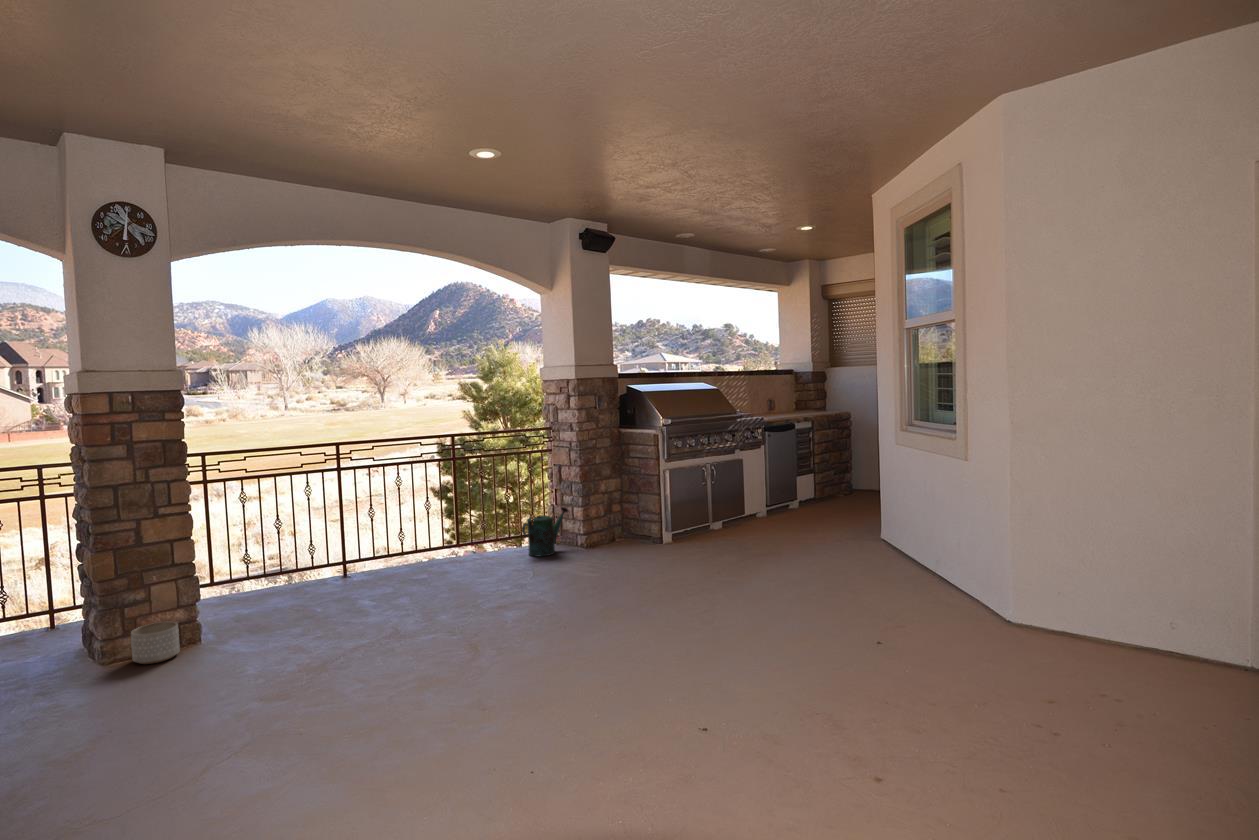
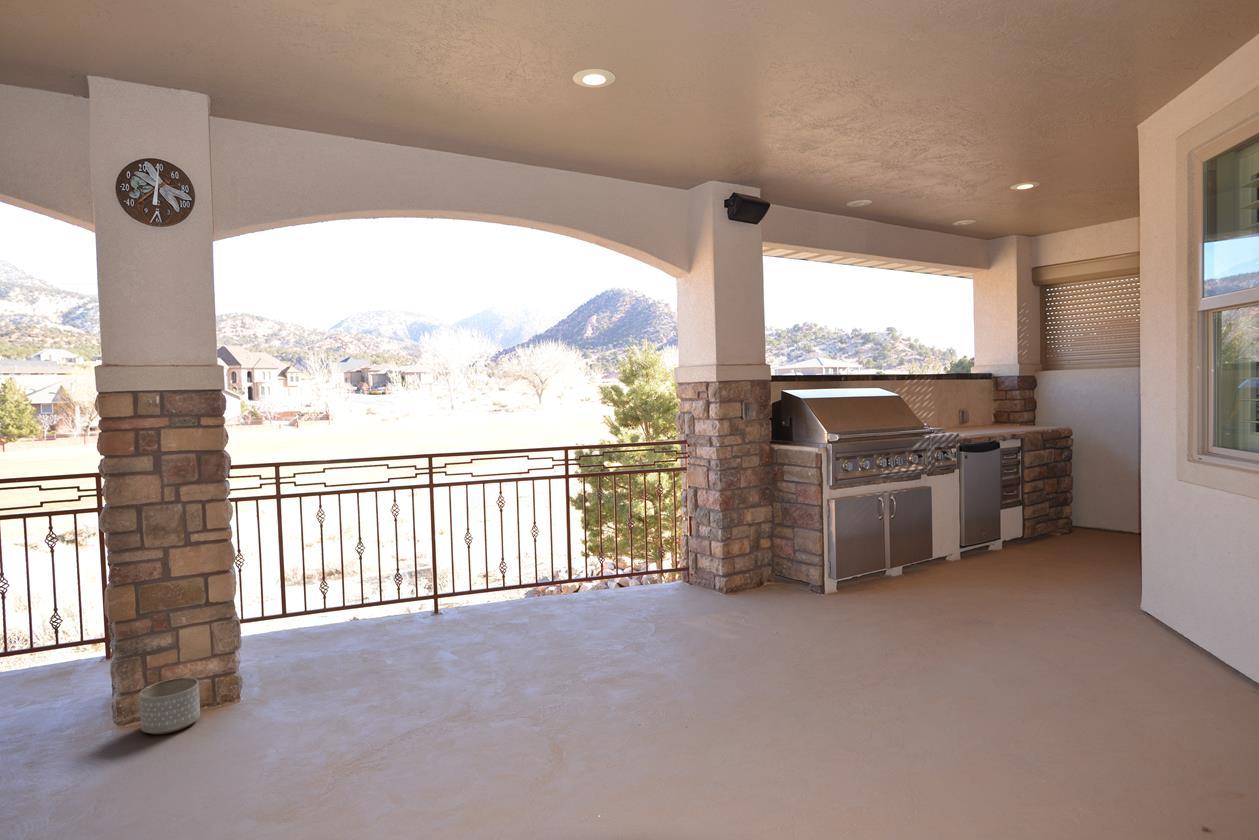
watering can: present [522,507,568,556] -> none [644,540,704,602]

